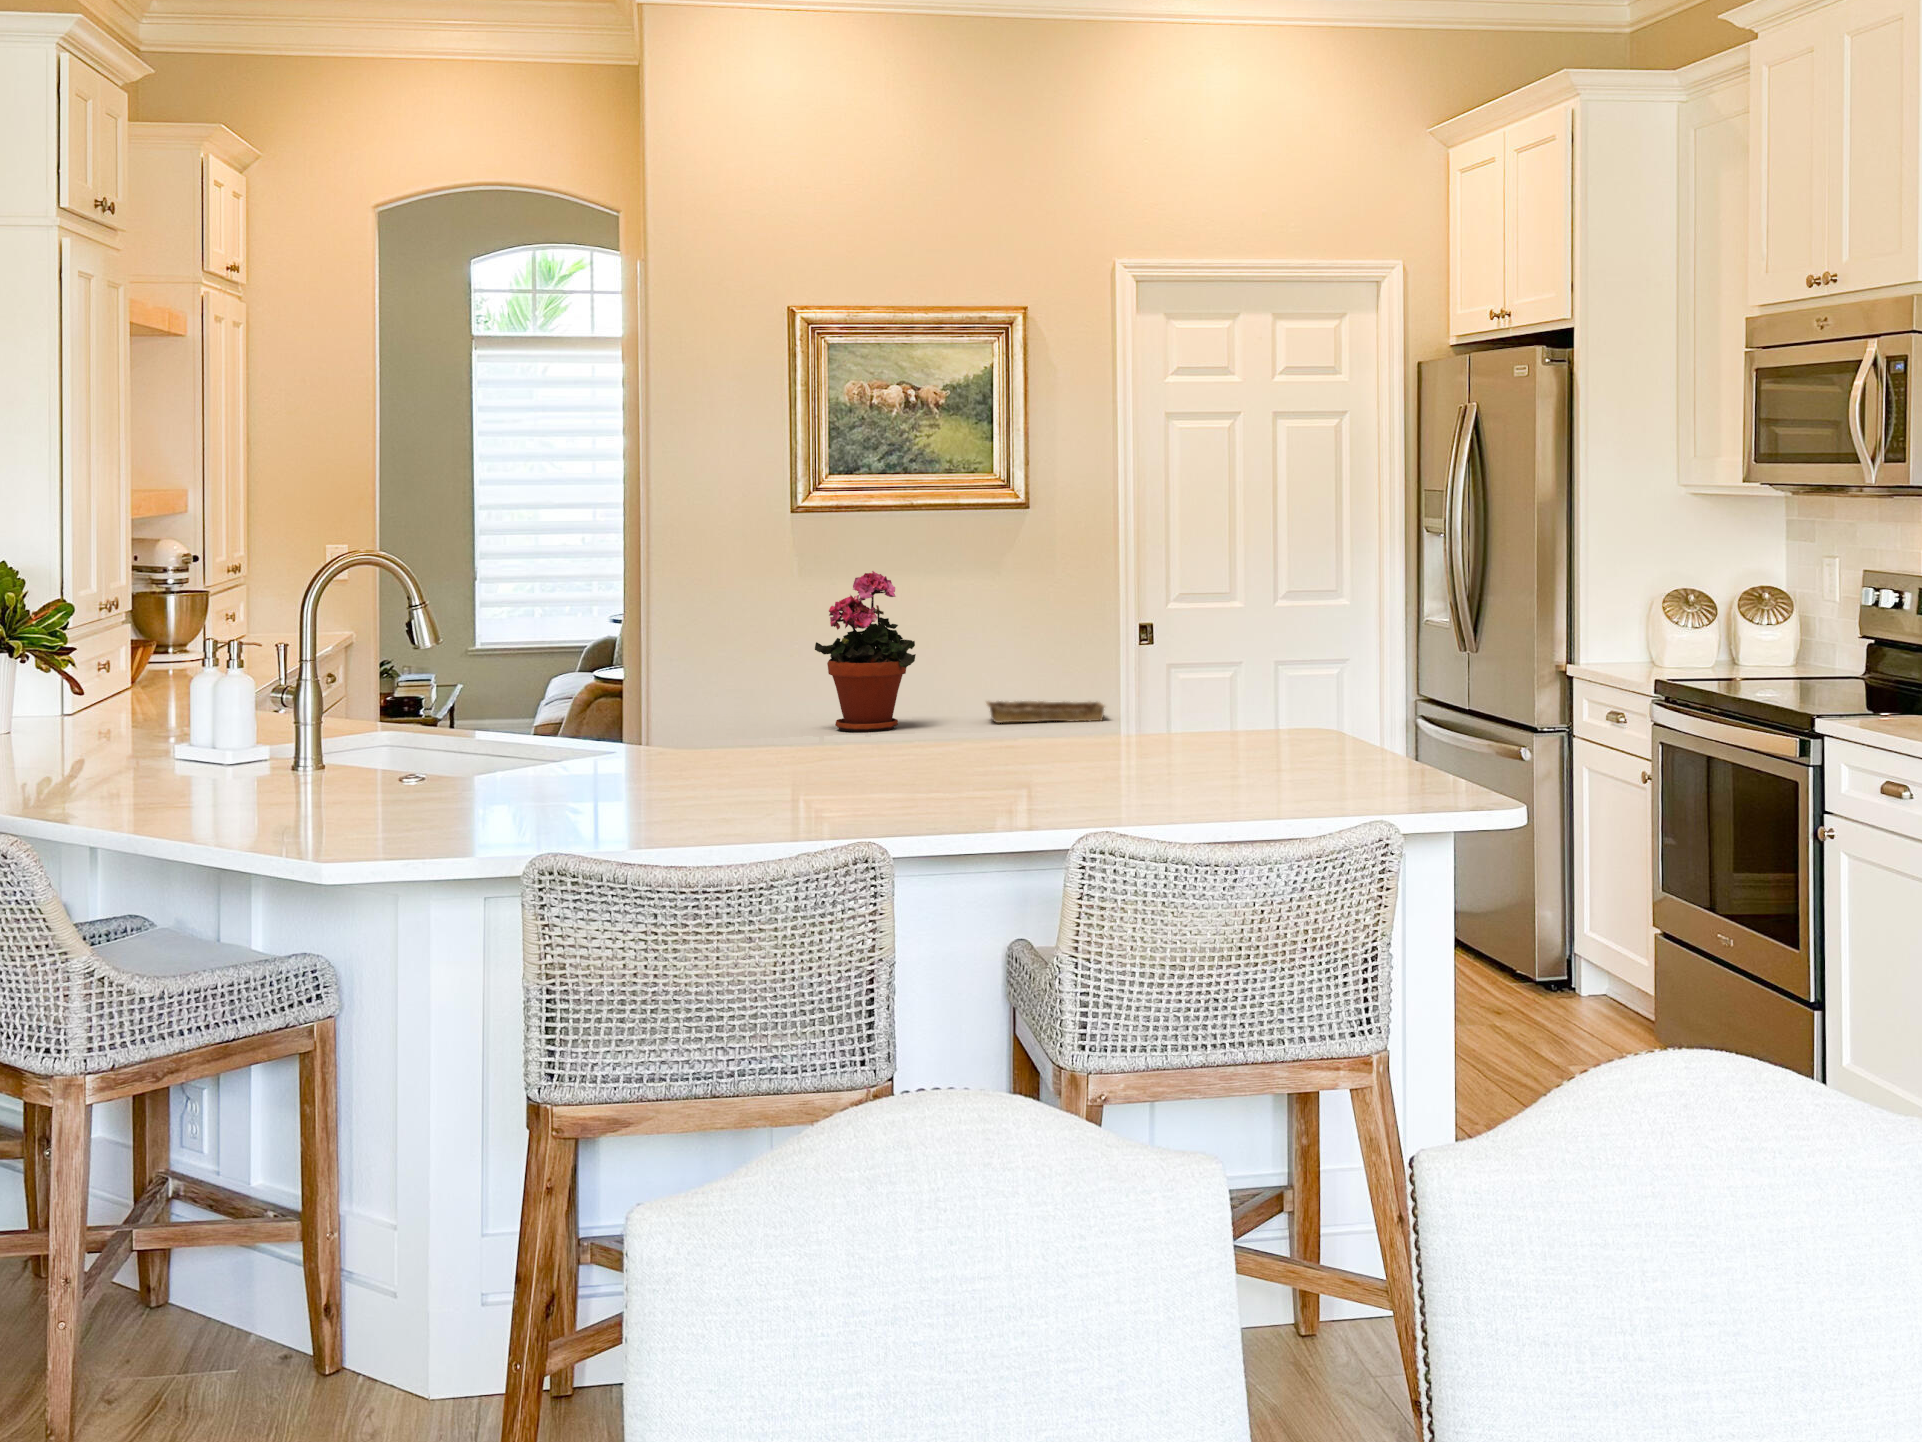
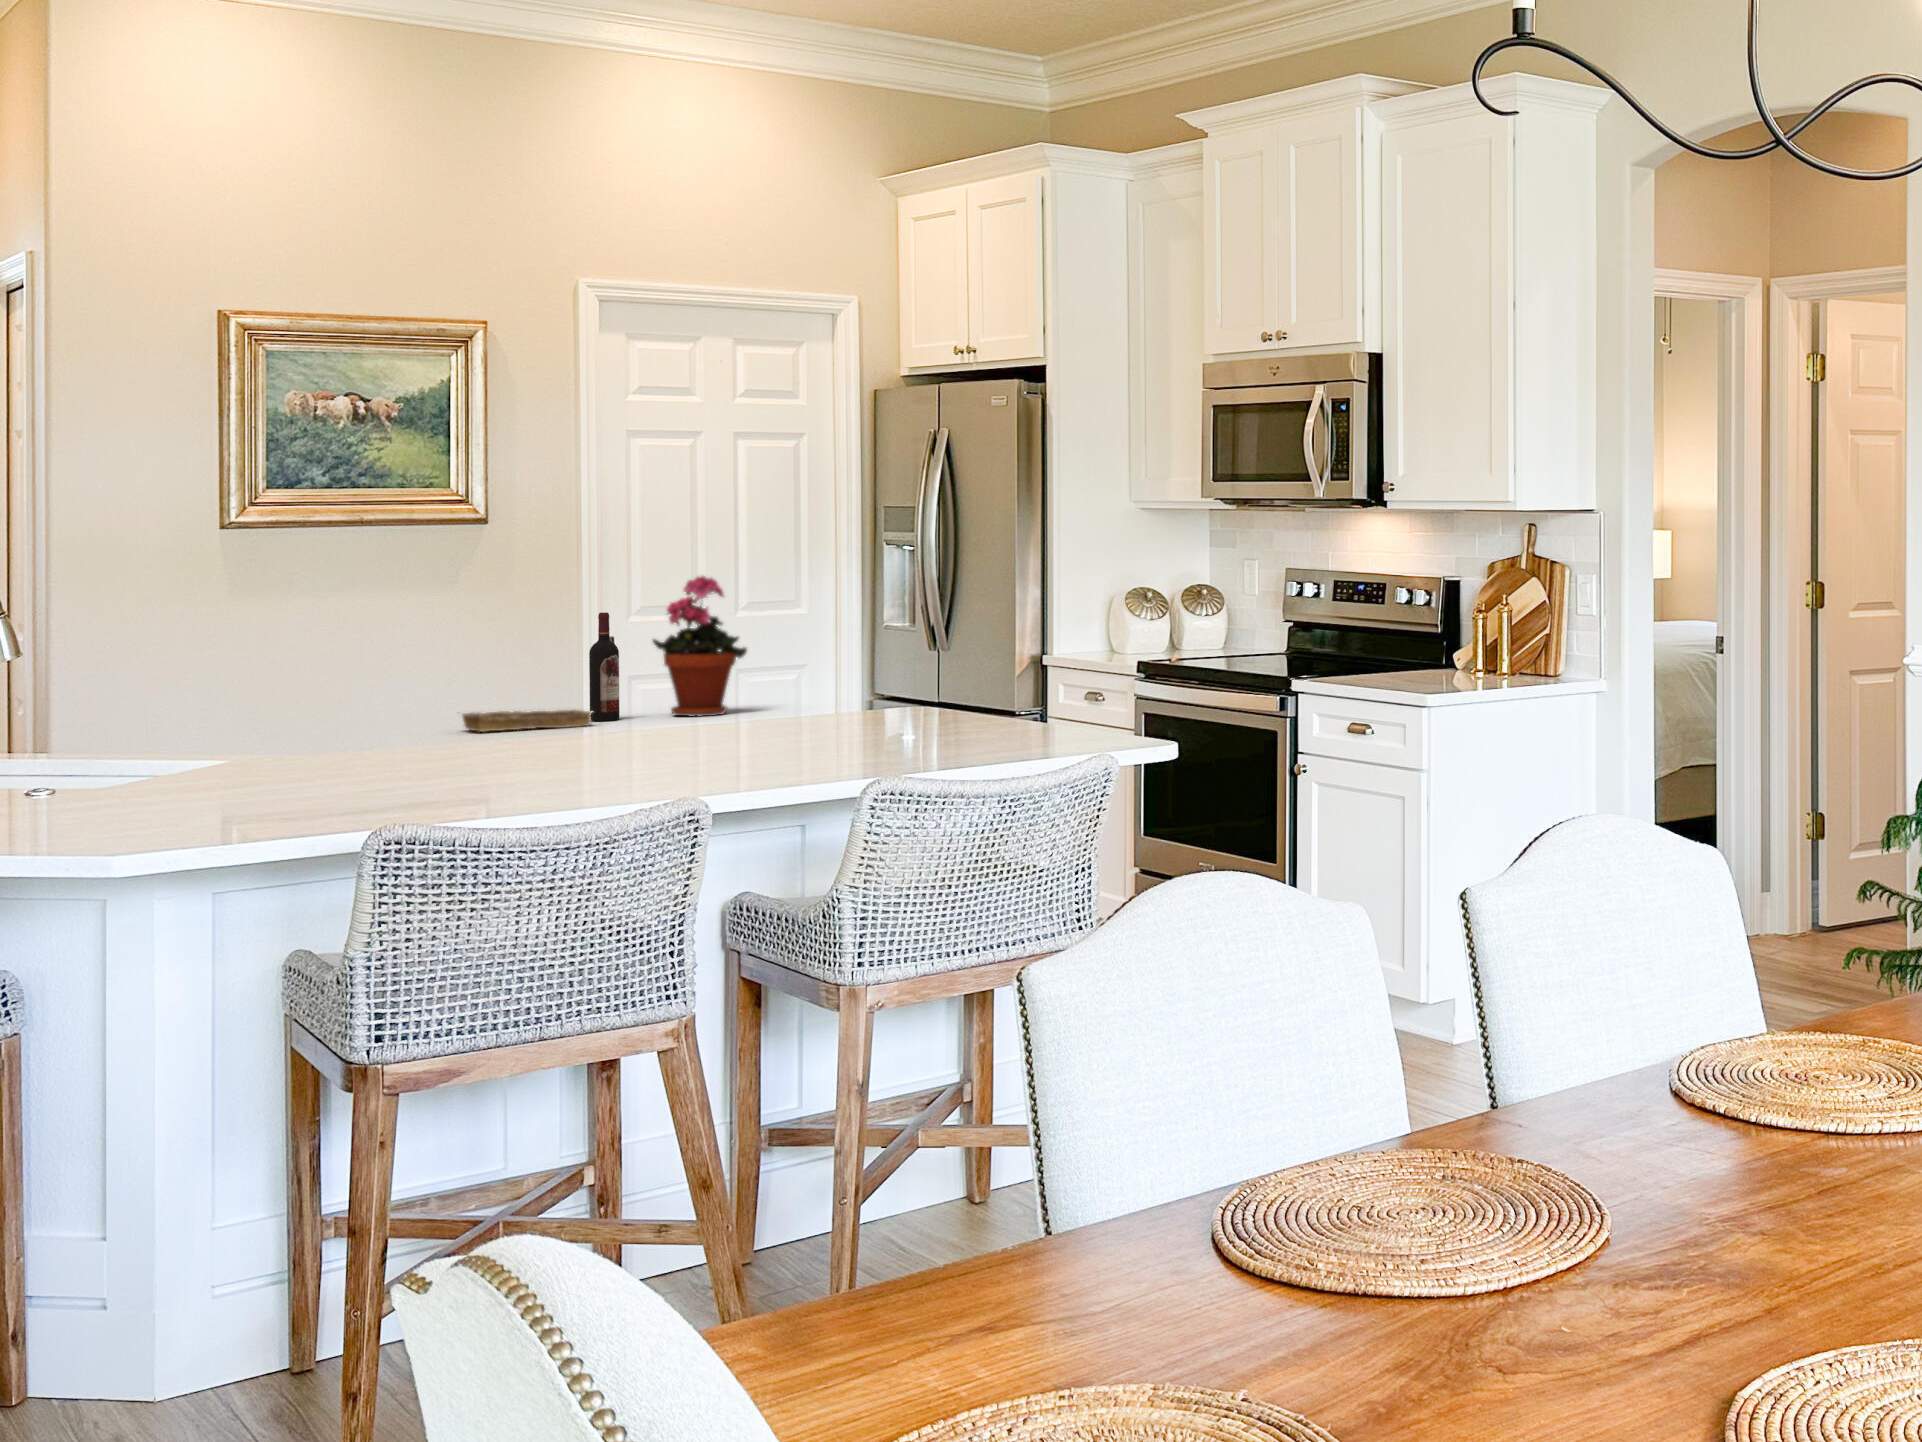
potted plant: present [815,571,916,732] -> present [653,576,747,716]
wine bottle: none [1115,603,1143,714] -> present [589,612,620,721]

